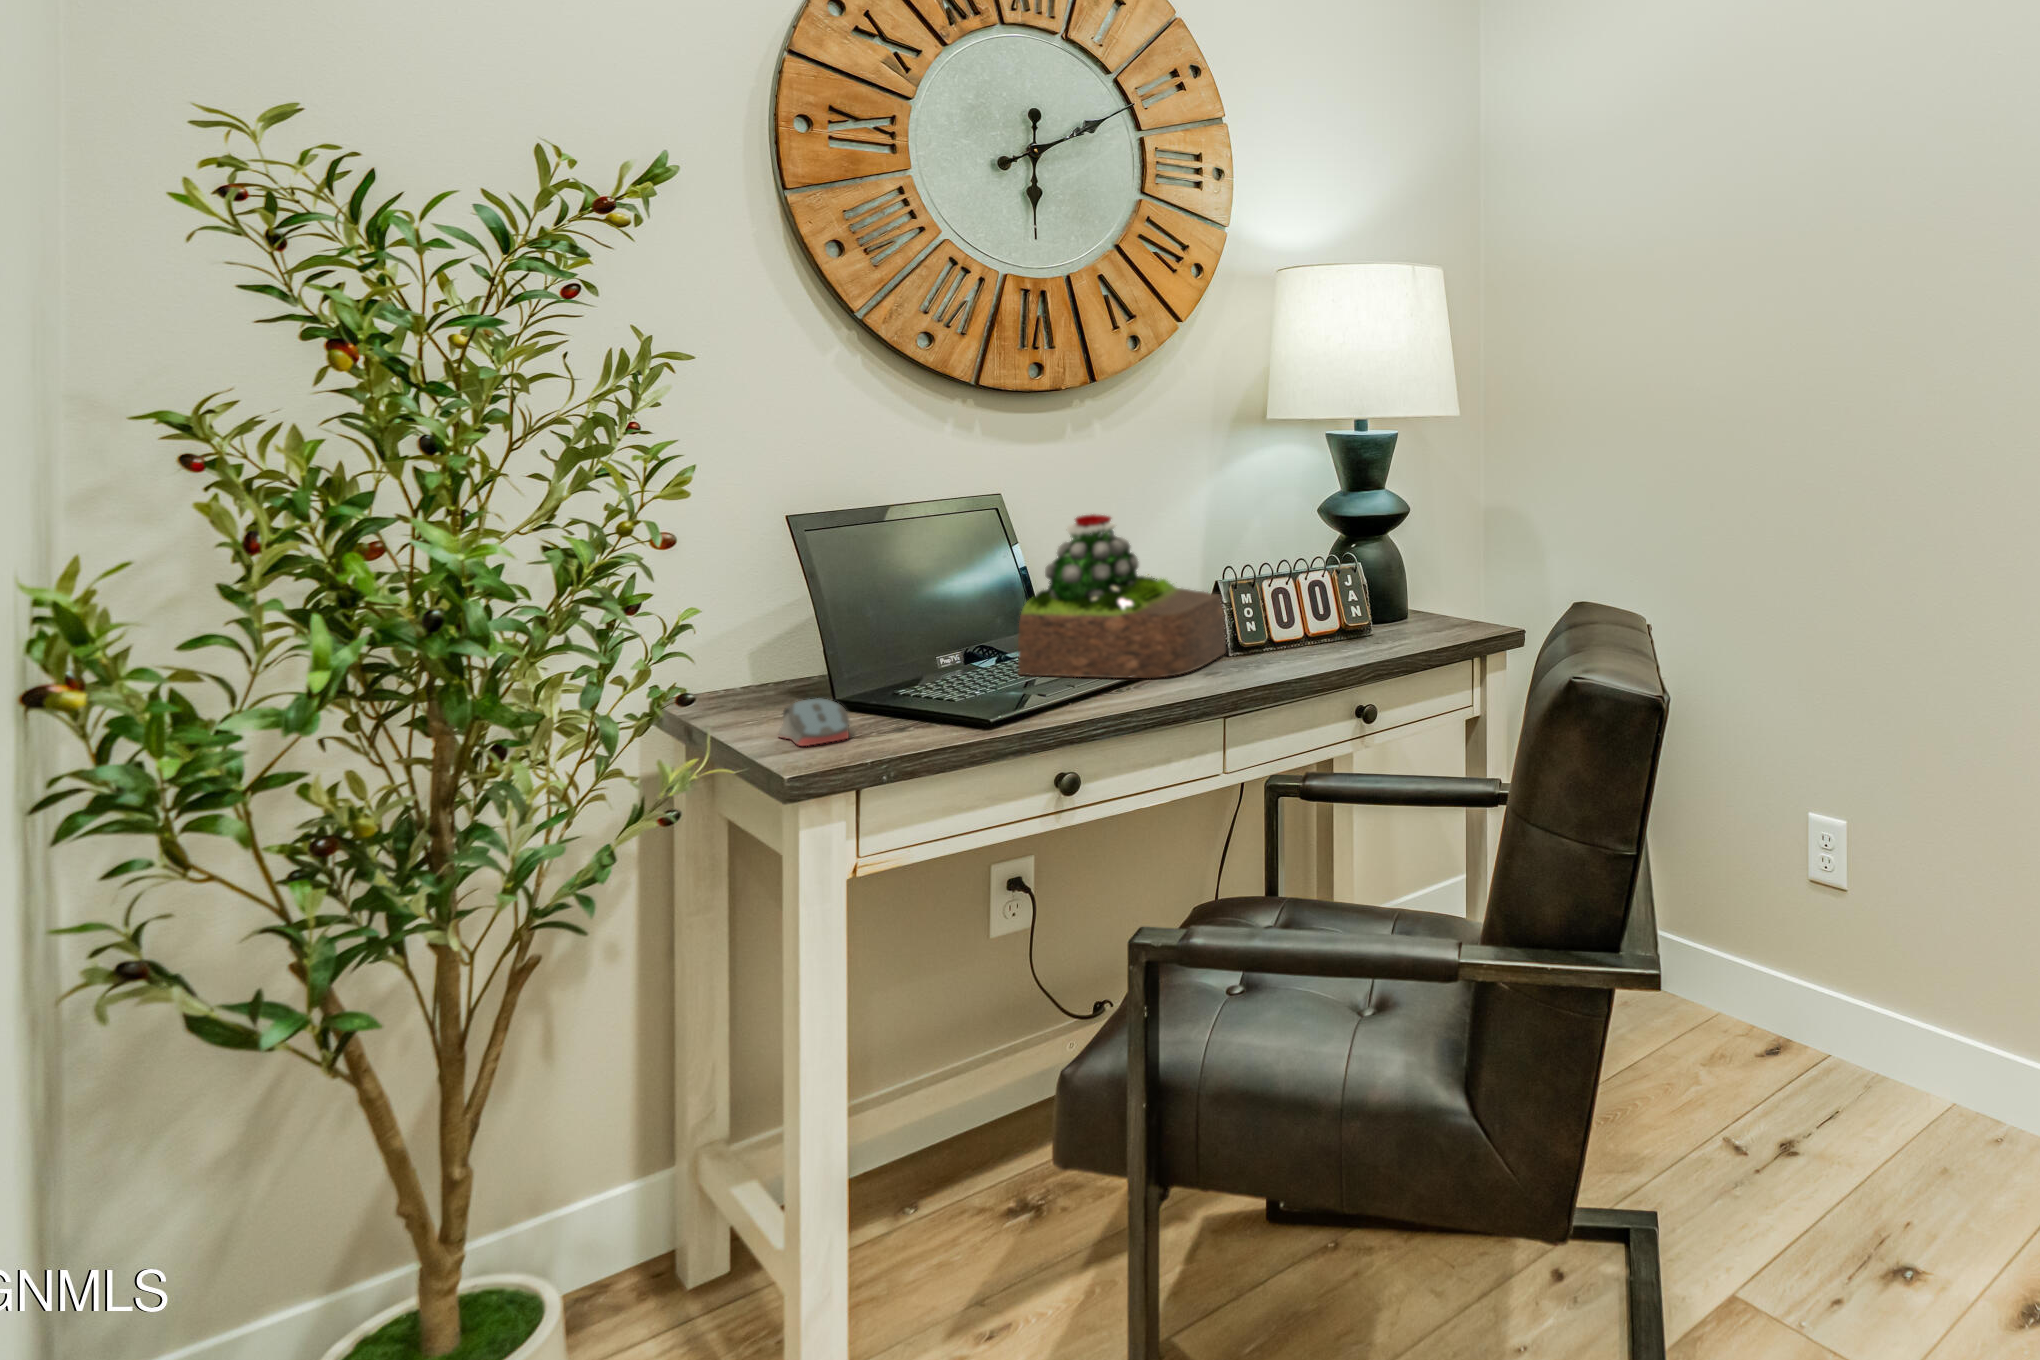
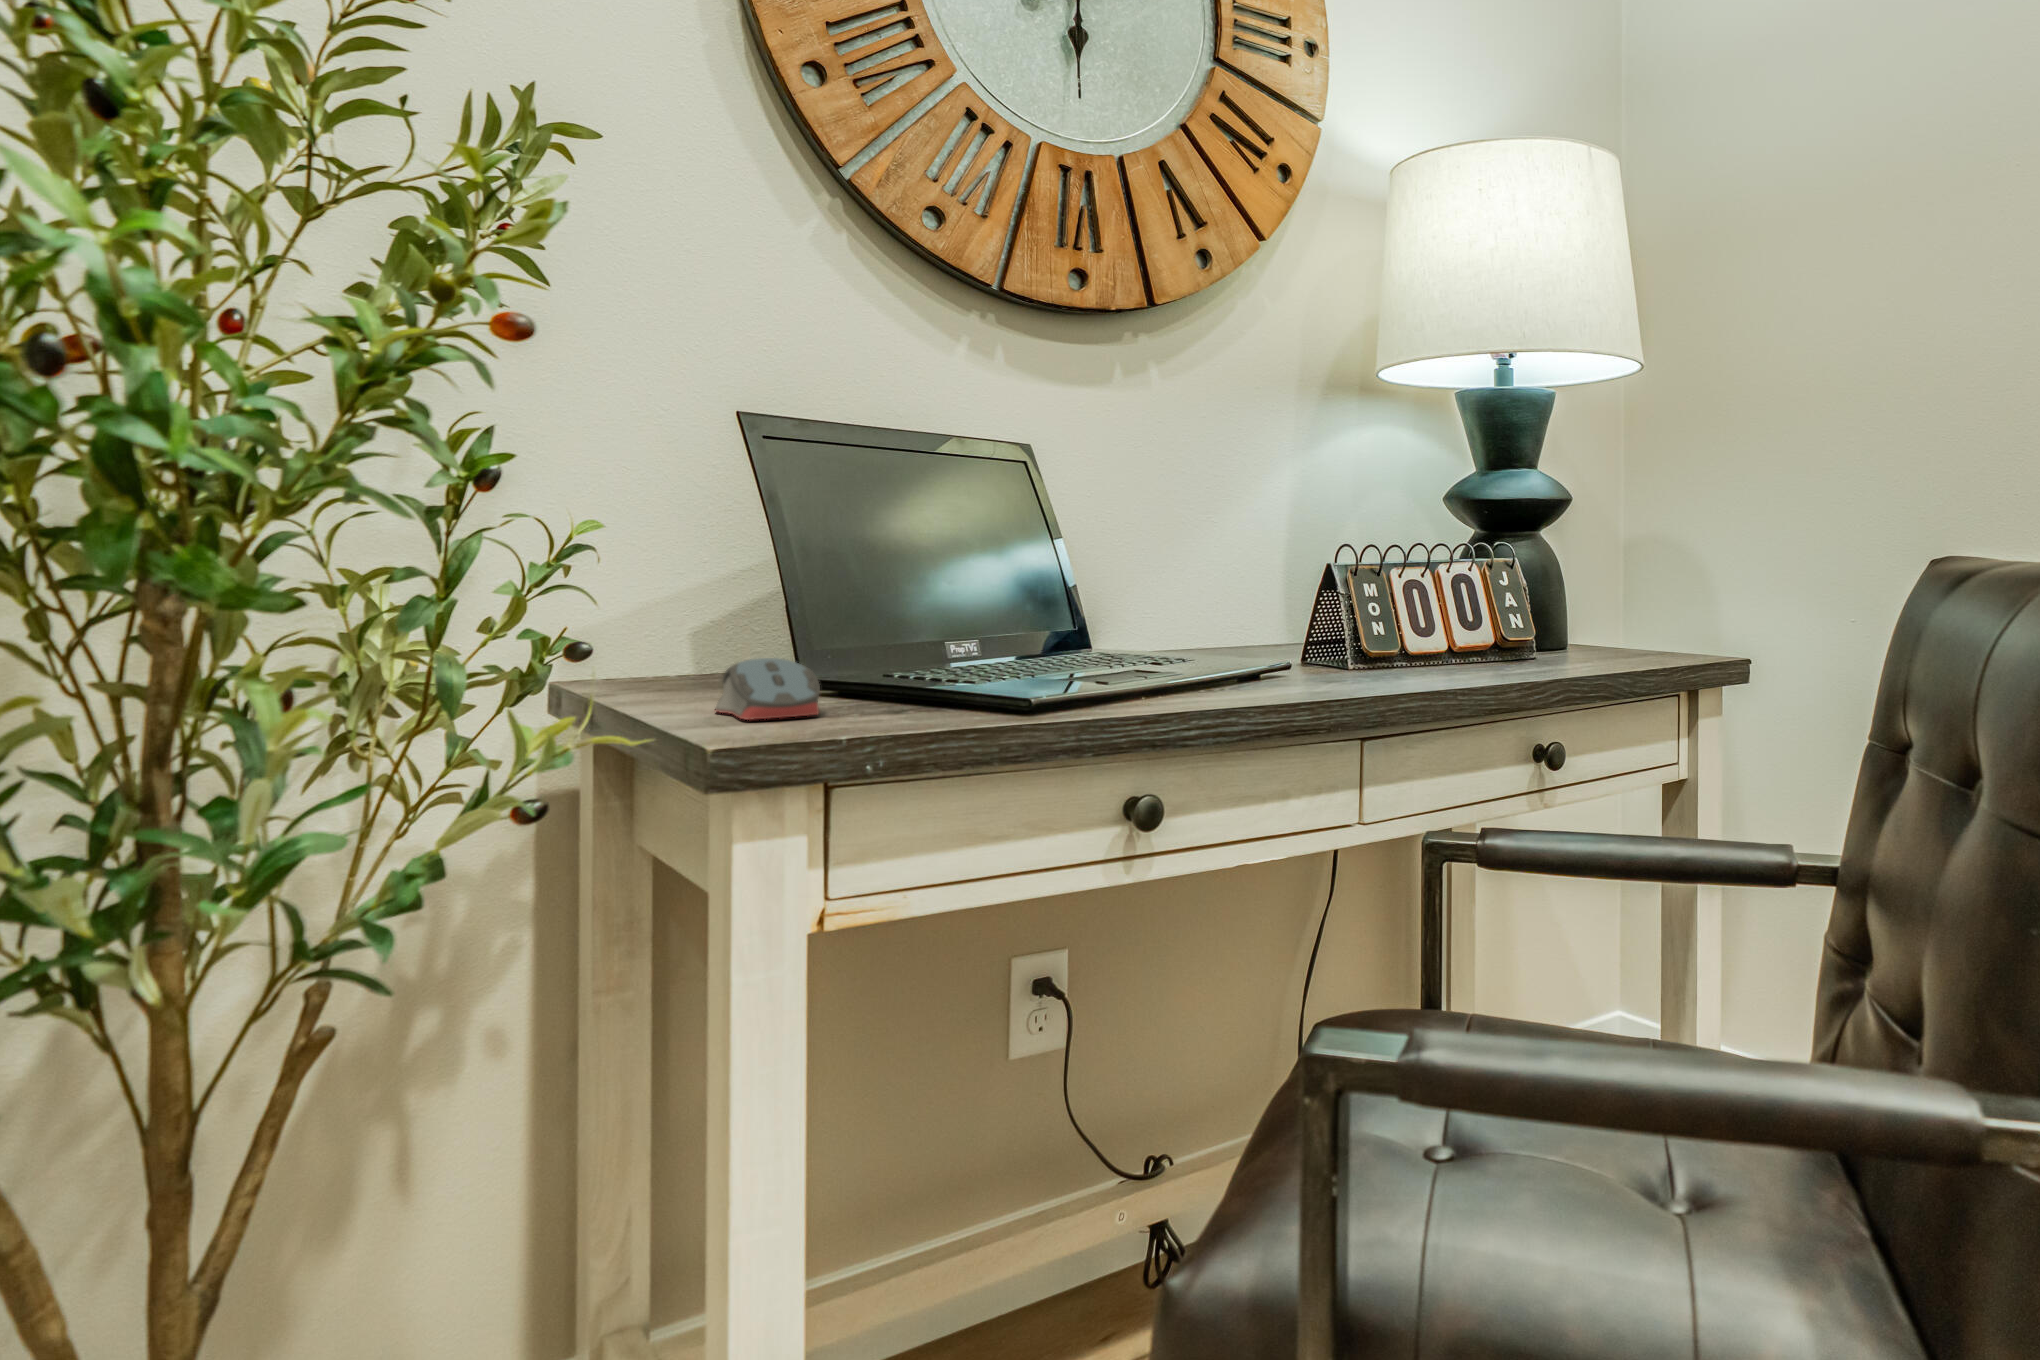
succulent plant: present [1018,514,1226,678] -> none [1059,455,1344,677]

